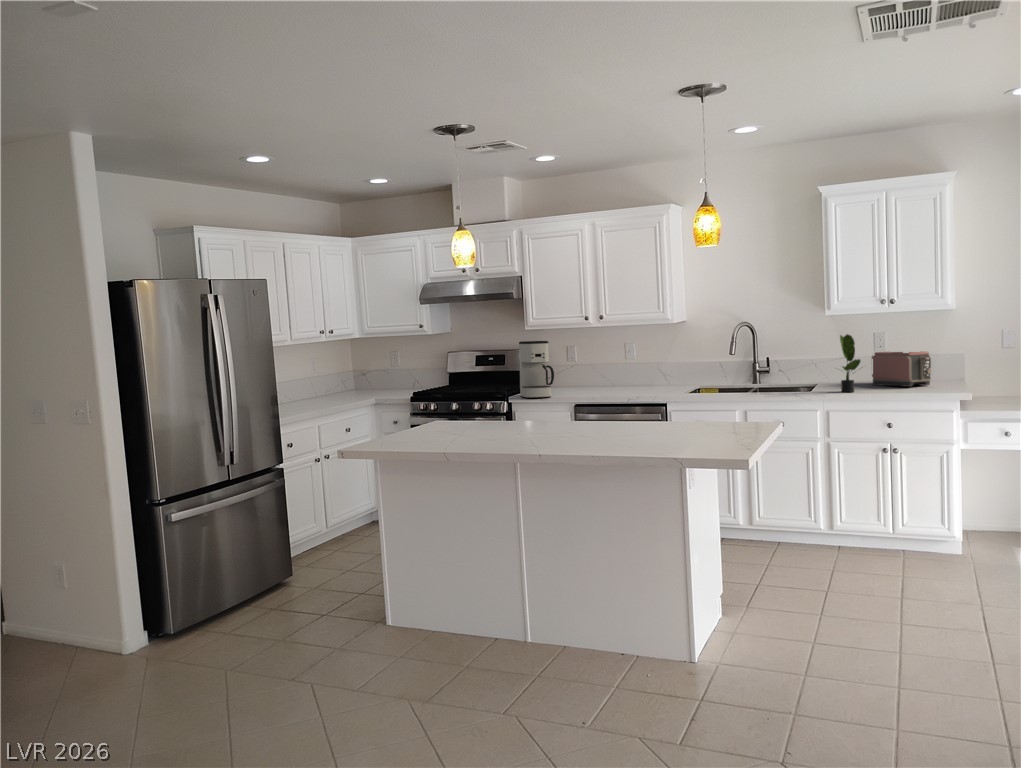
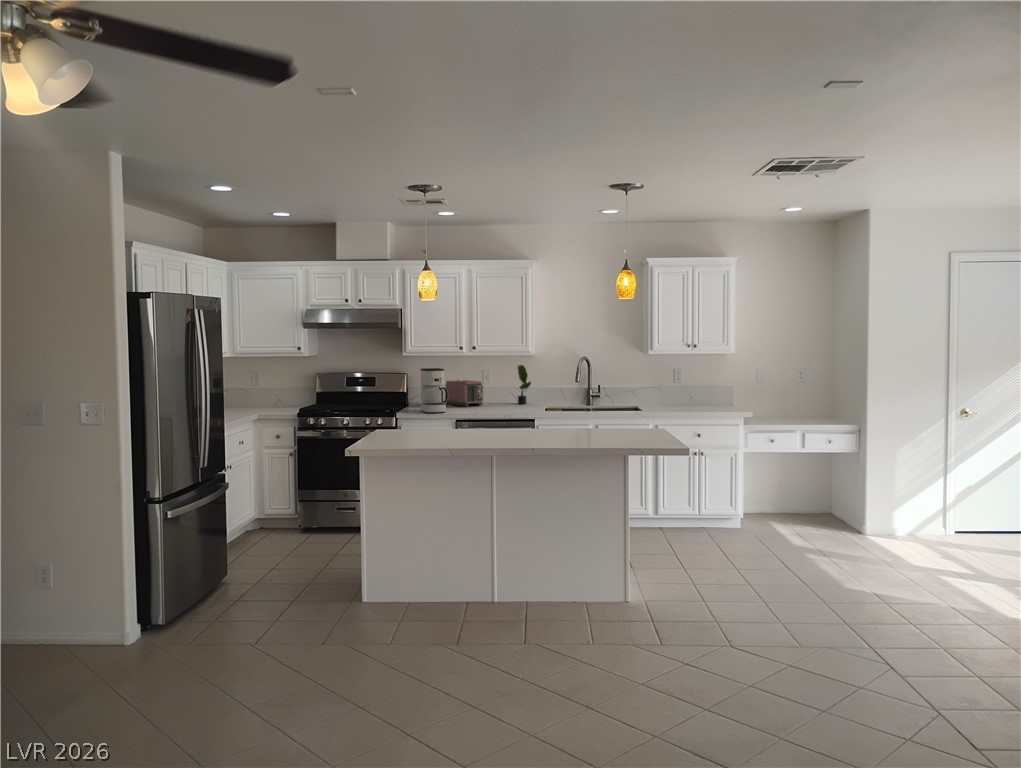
potted plant: present [840,334,861,392] -> present [518,365,531,404]
toaster: present [872,351,932,387] -> present [446,380,483,406]

